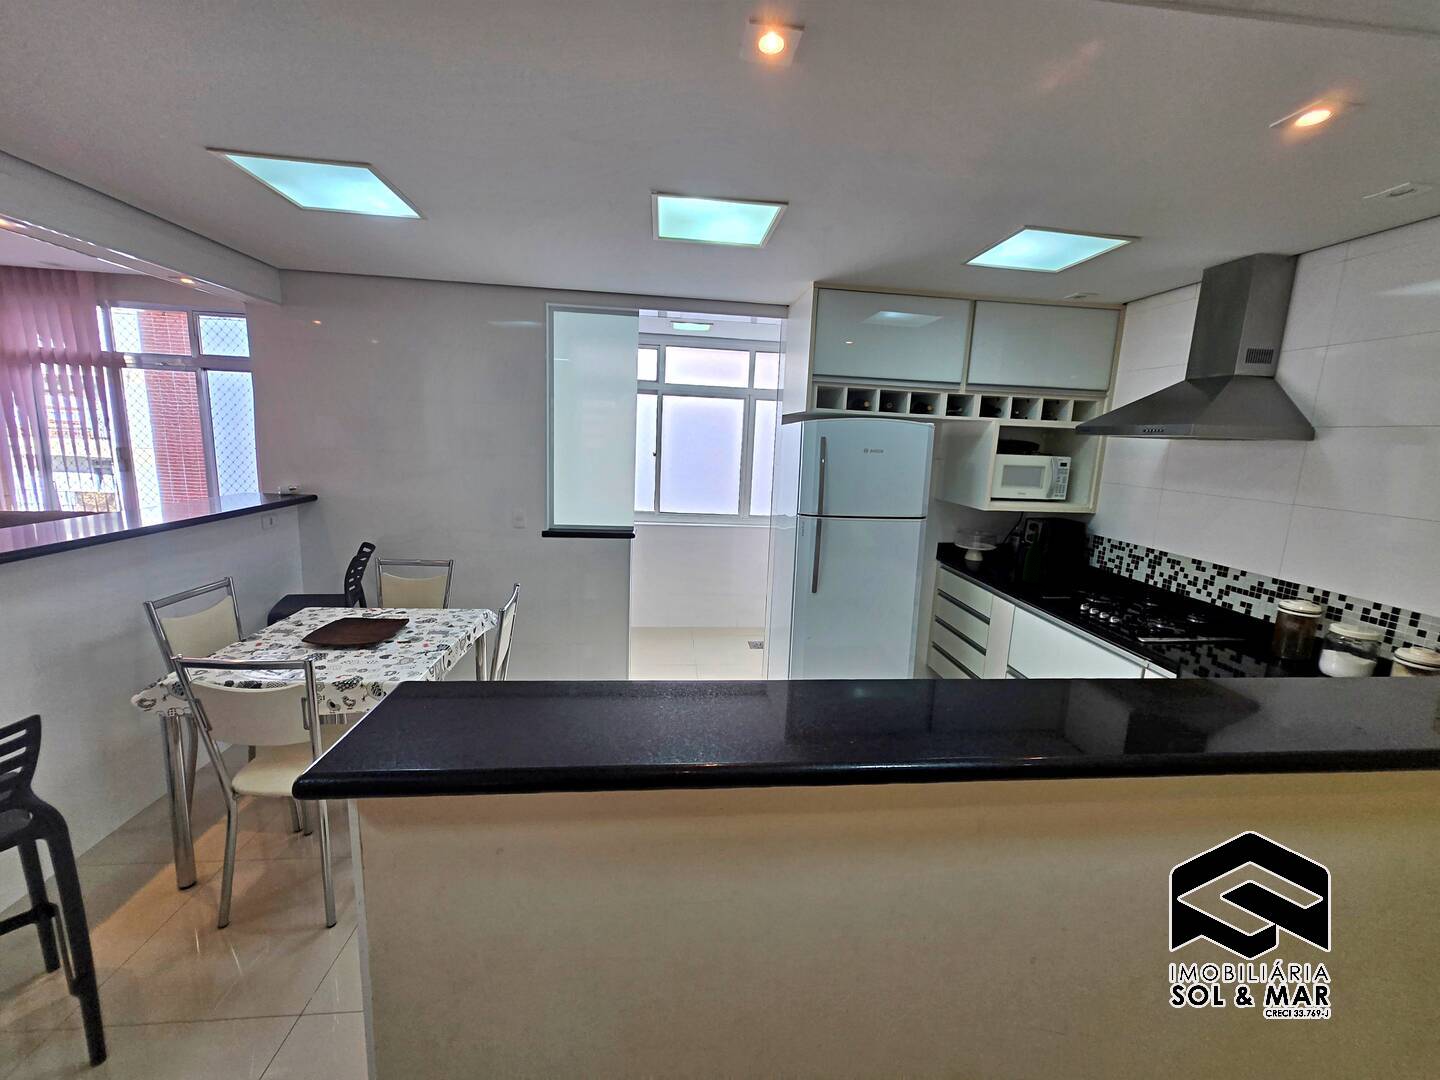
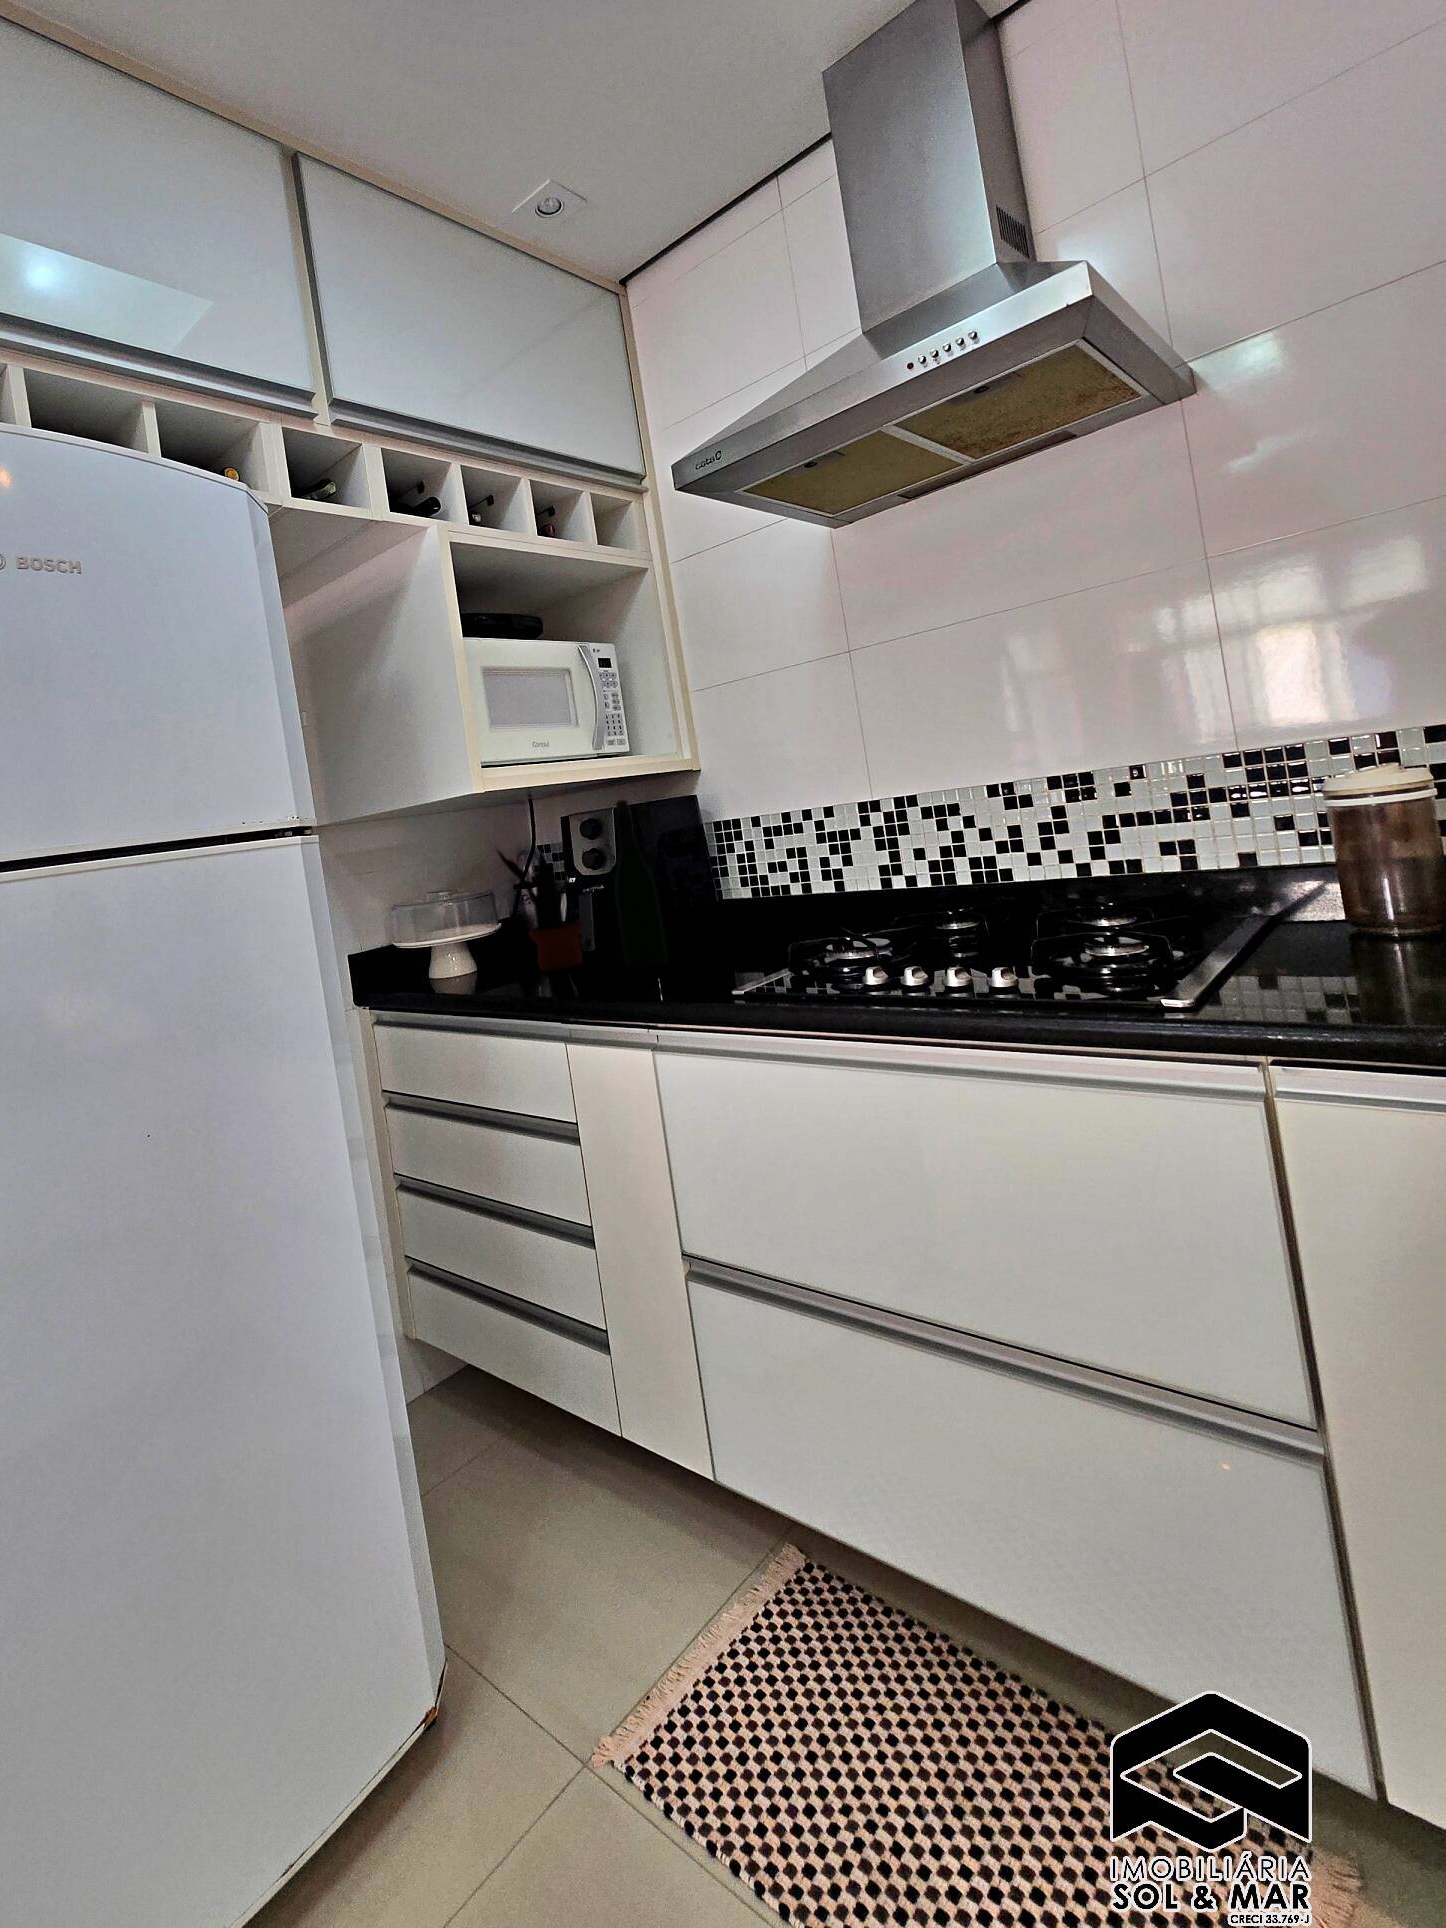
potted plant: none [992,529,1017,574] -> present [497,850,582,971]

